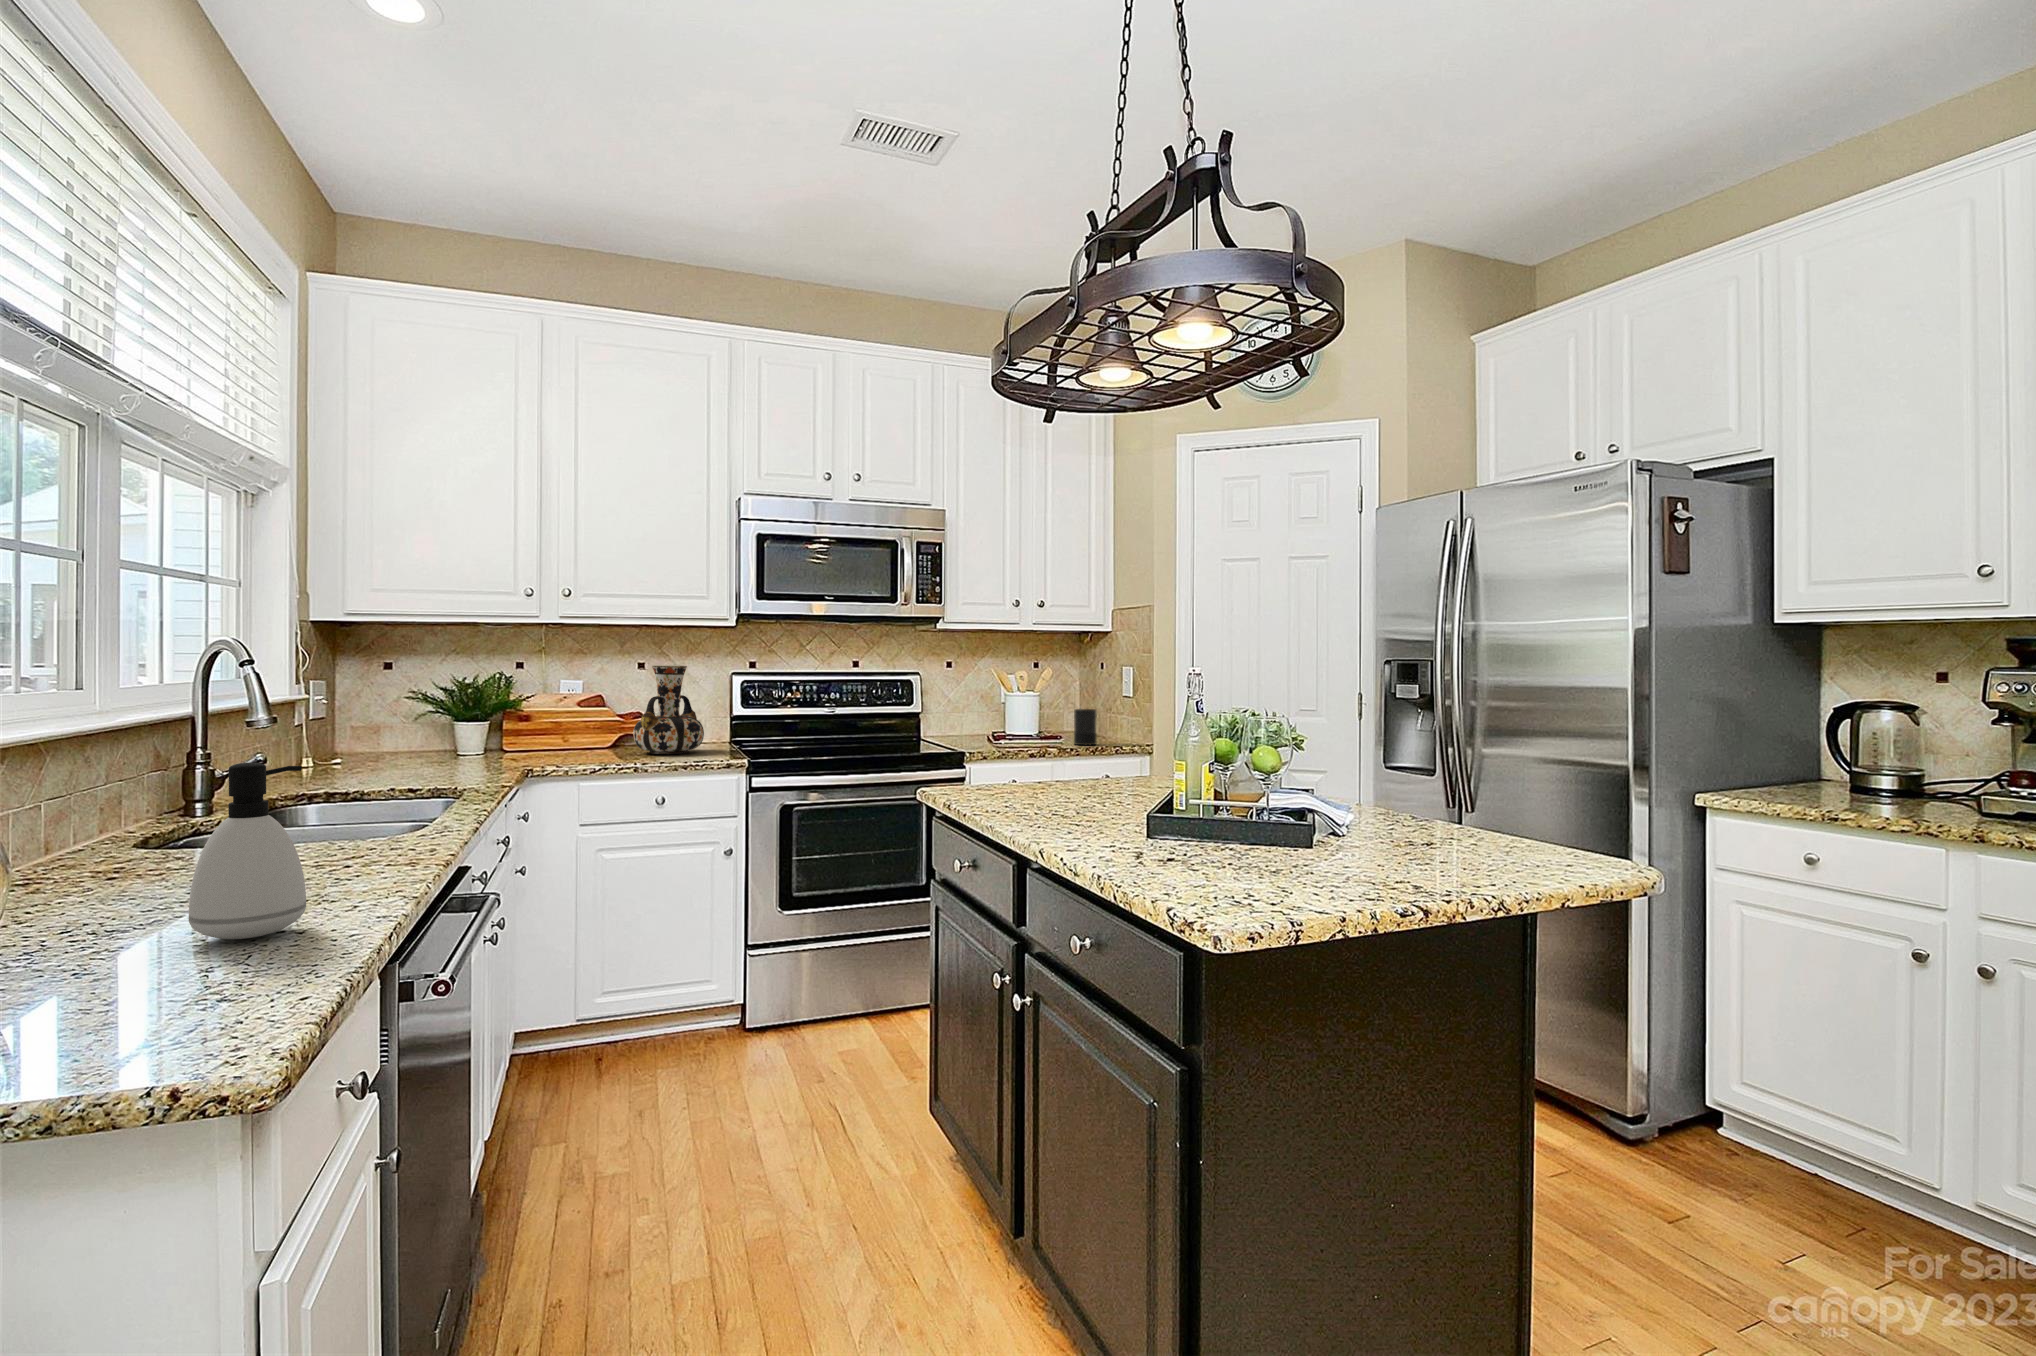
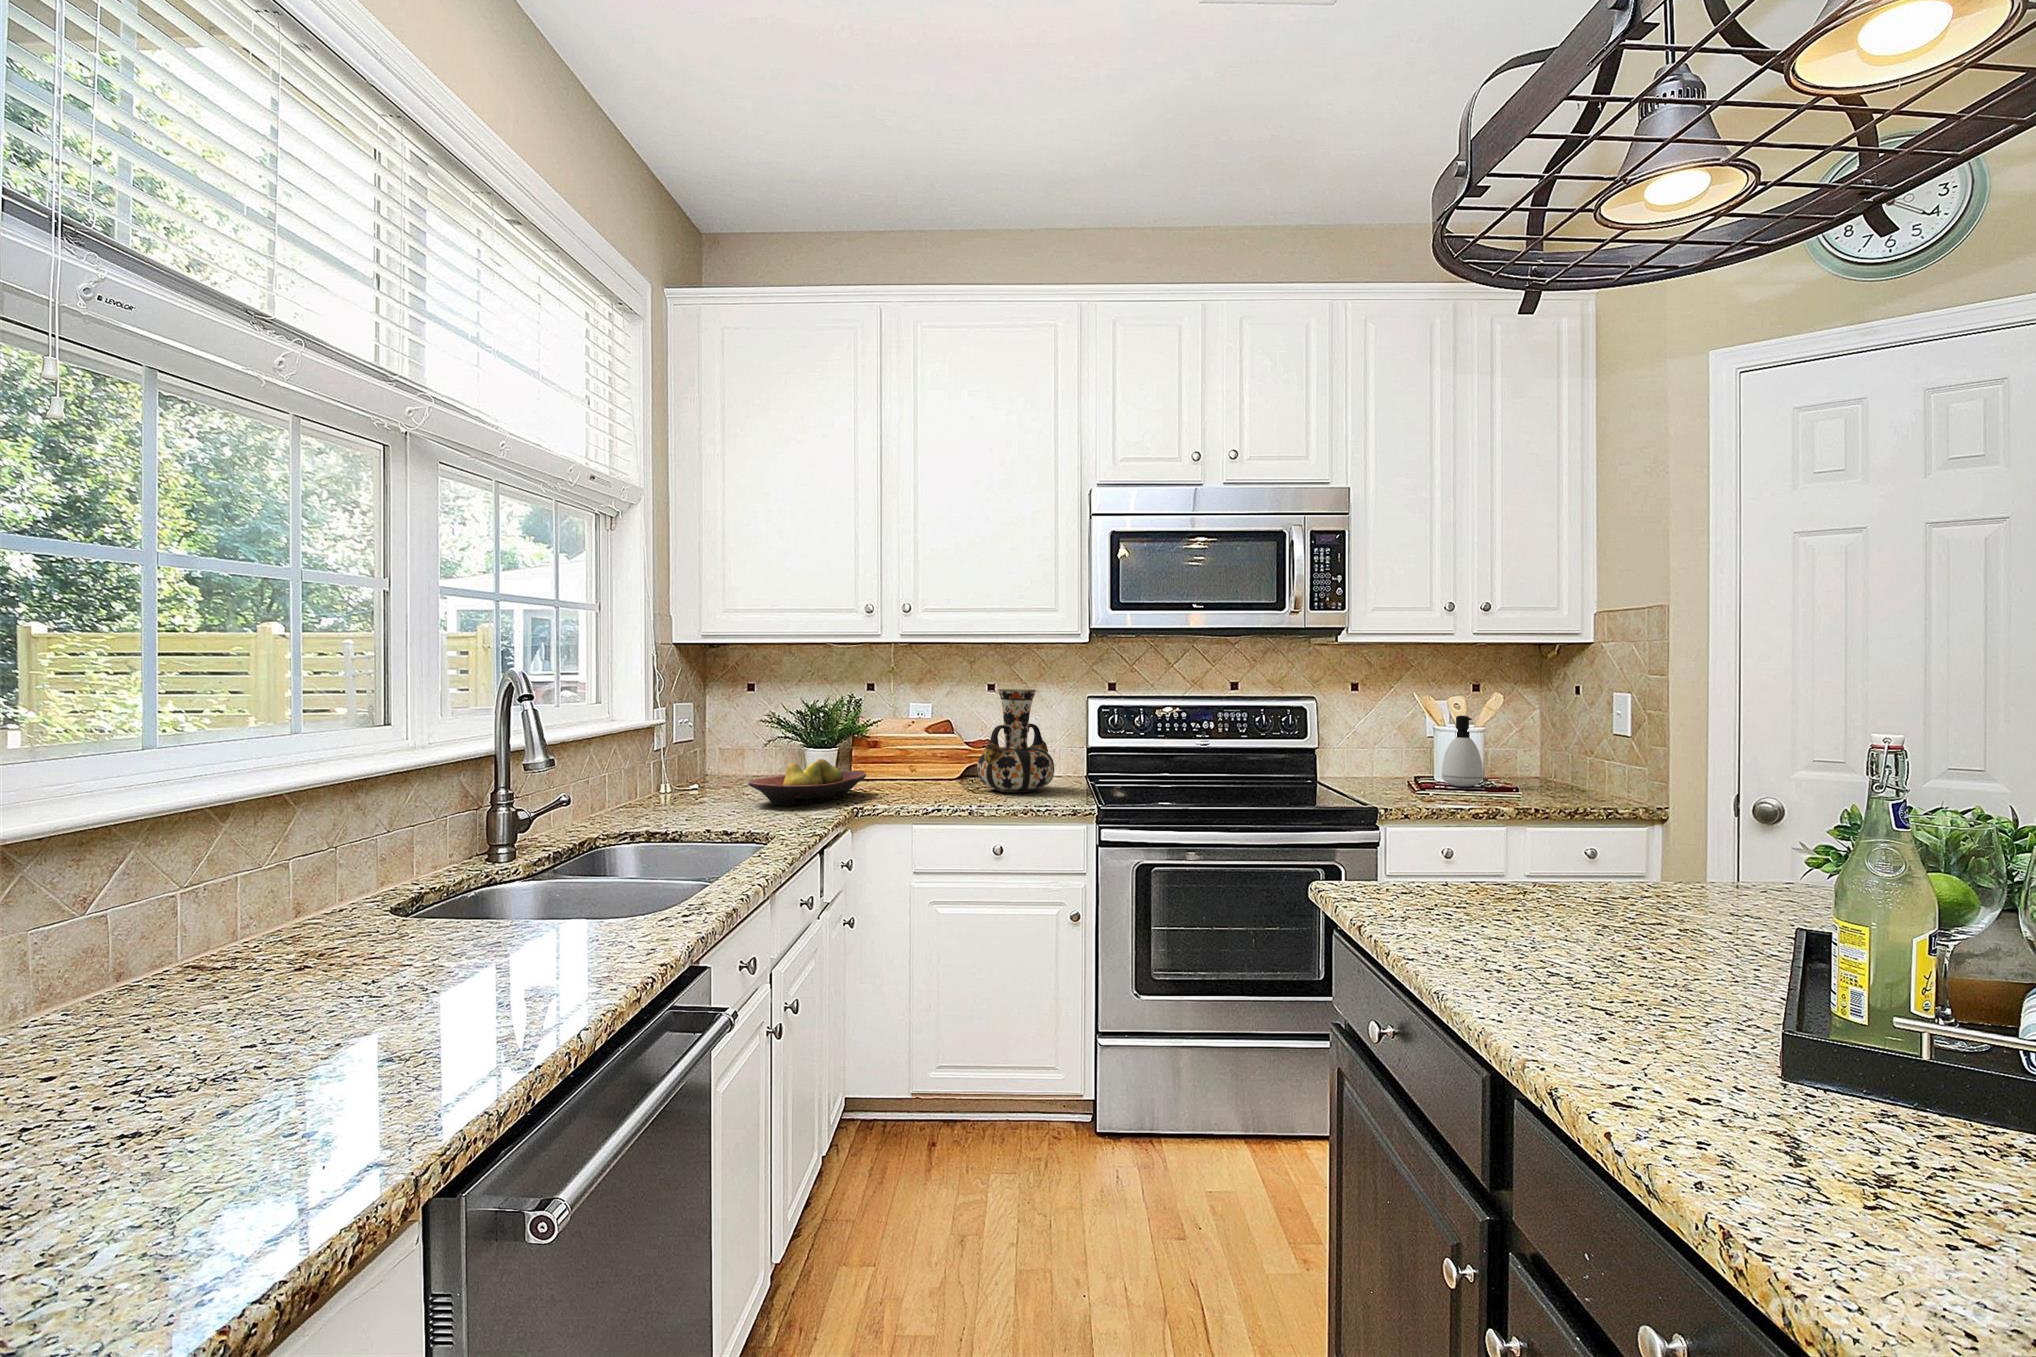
candle: present [1074,708,1097,745] -> none [1535,745,1571,801]
fruit bowl: none [413,729,528,770] -> present [748,759,866,805]
soap dispenser: present [189,763,306,939] -> present [1442,716,1483,787]

